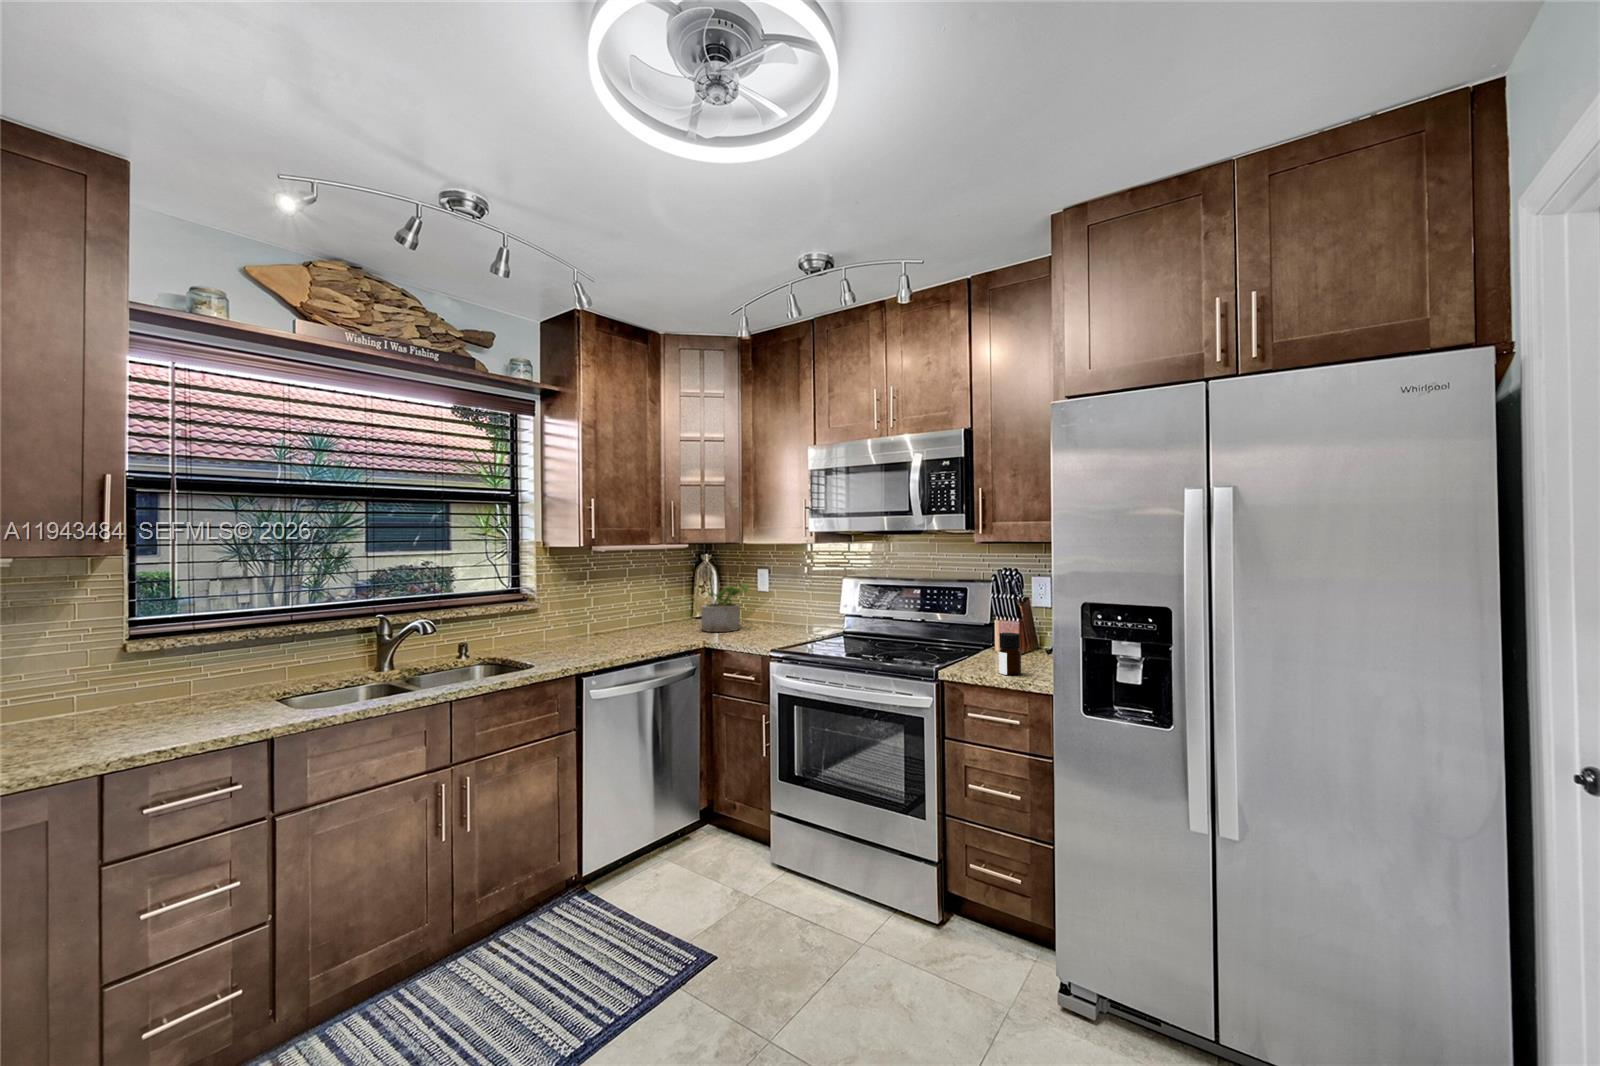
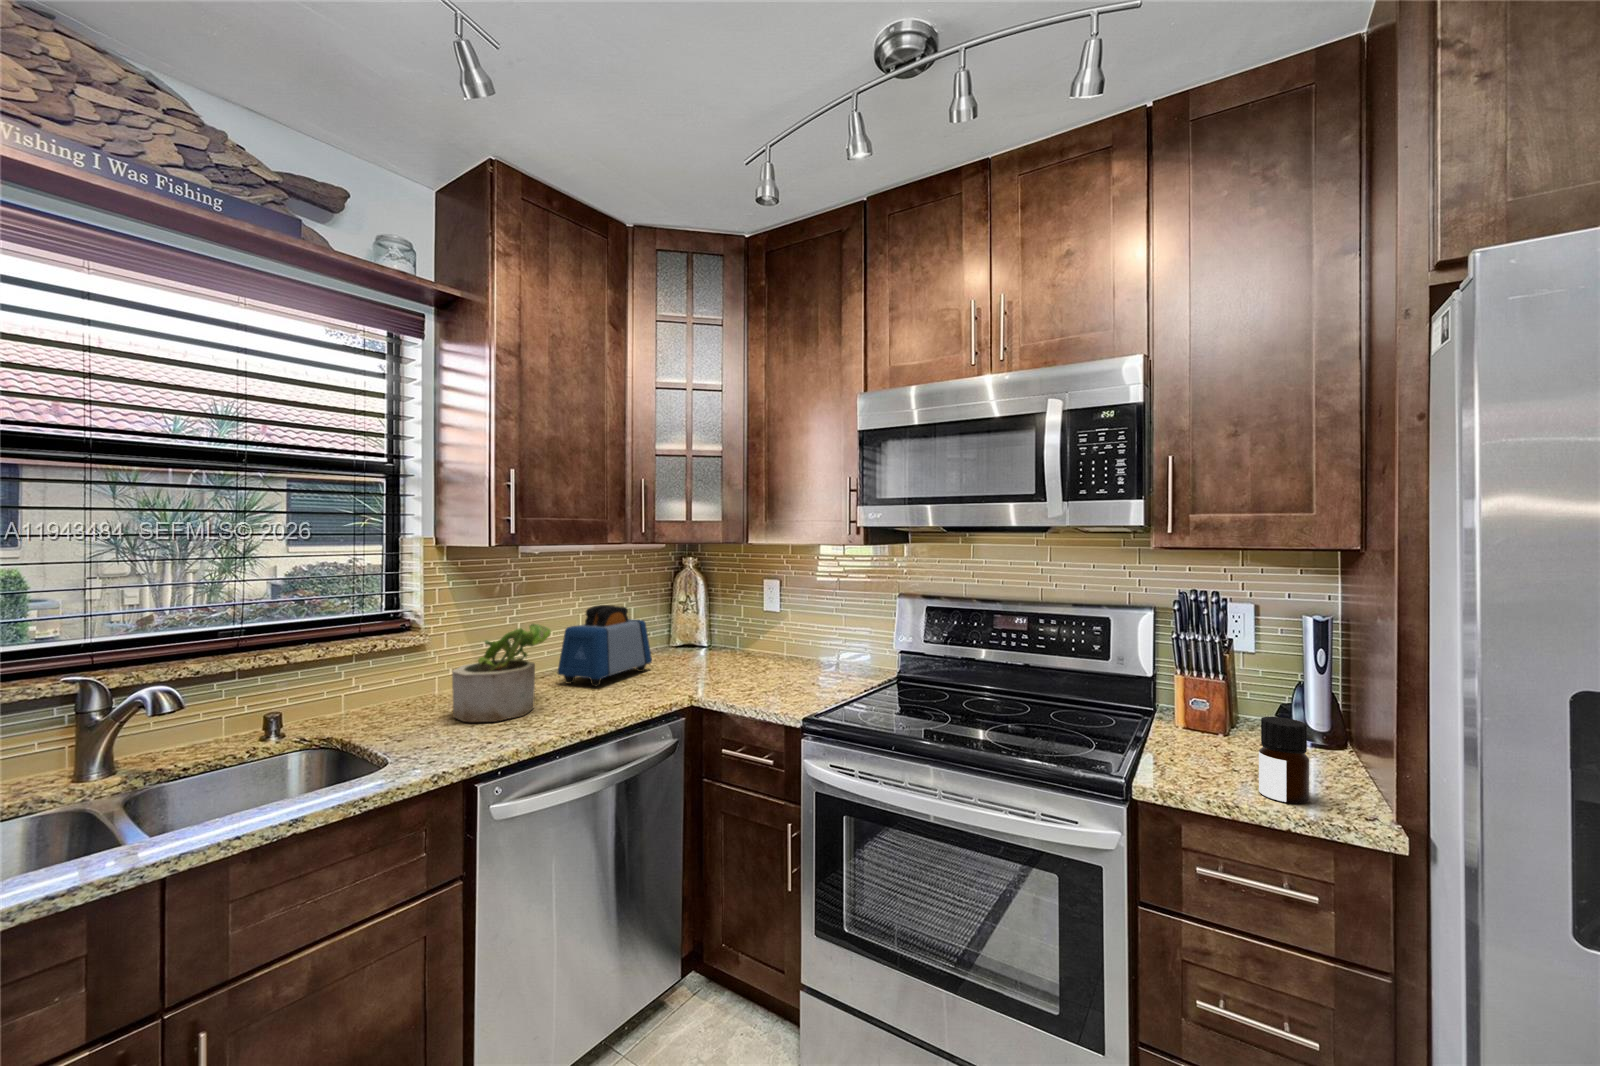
potted plant: present [701,583,748,632] -> present [452,624,551,722]
toaster: none [618,586,679,638] -> present [557,605,652,686]

